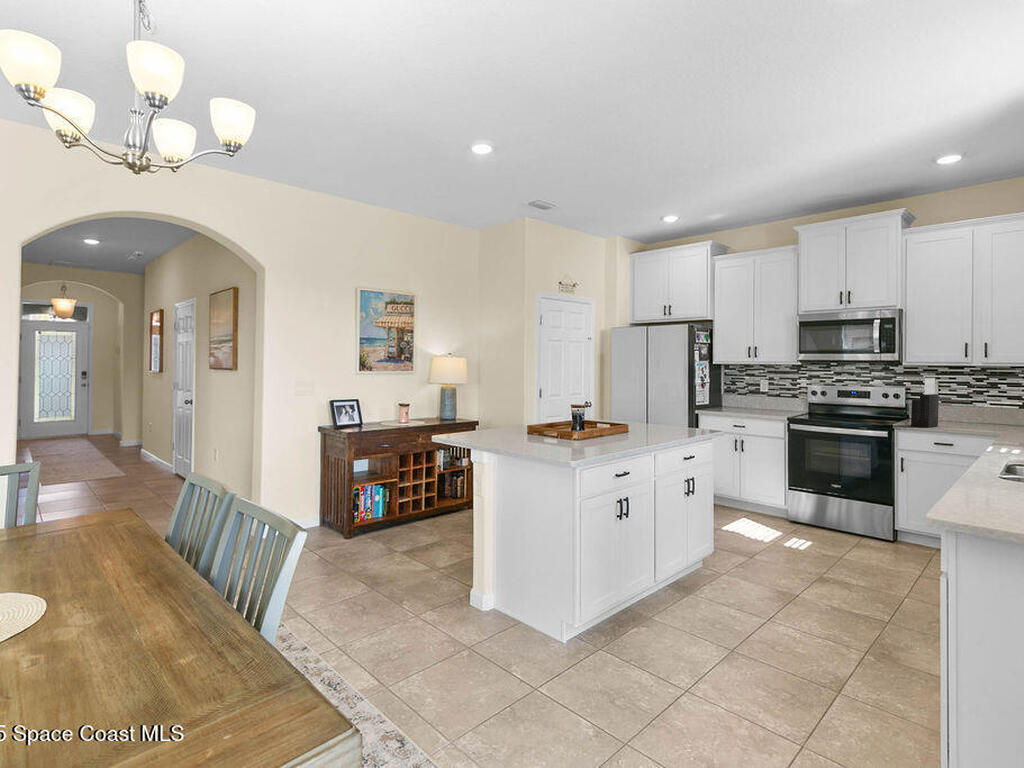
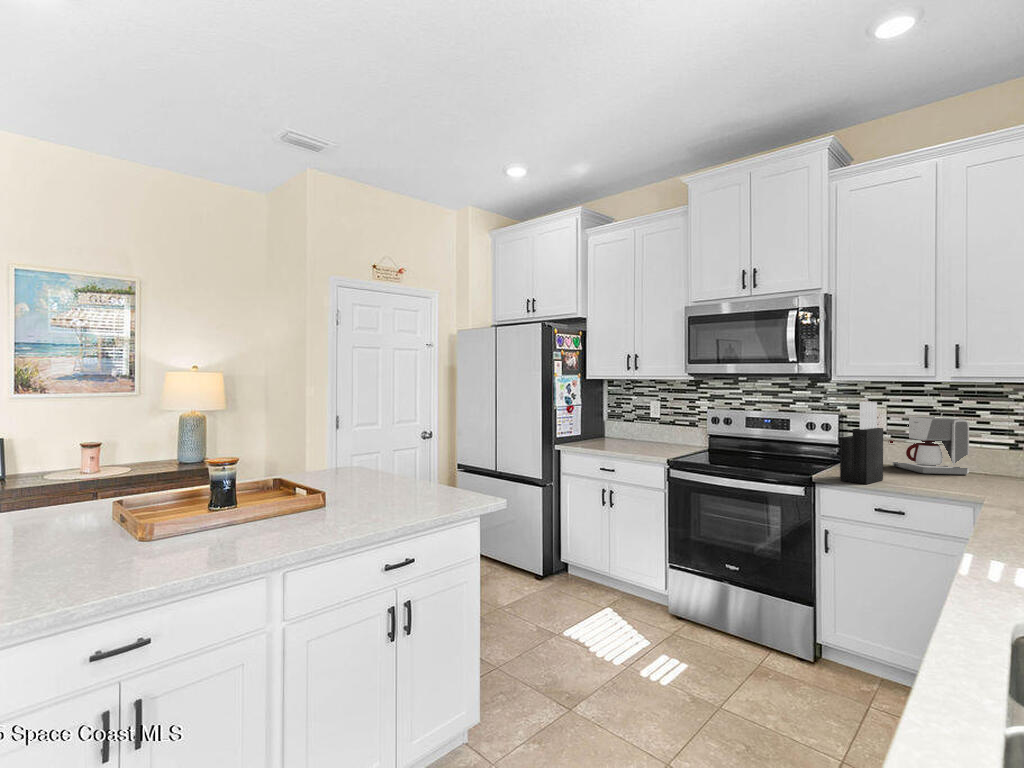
coffee maker: none [939,389,994,425] -> present [889,417,969,475]

